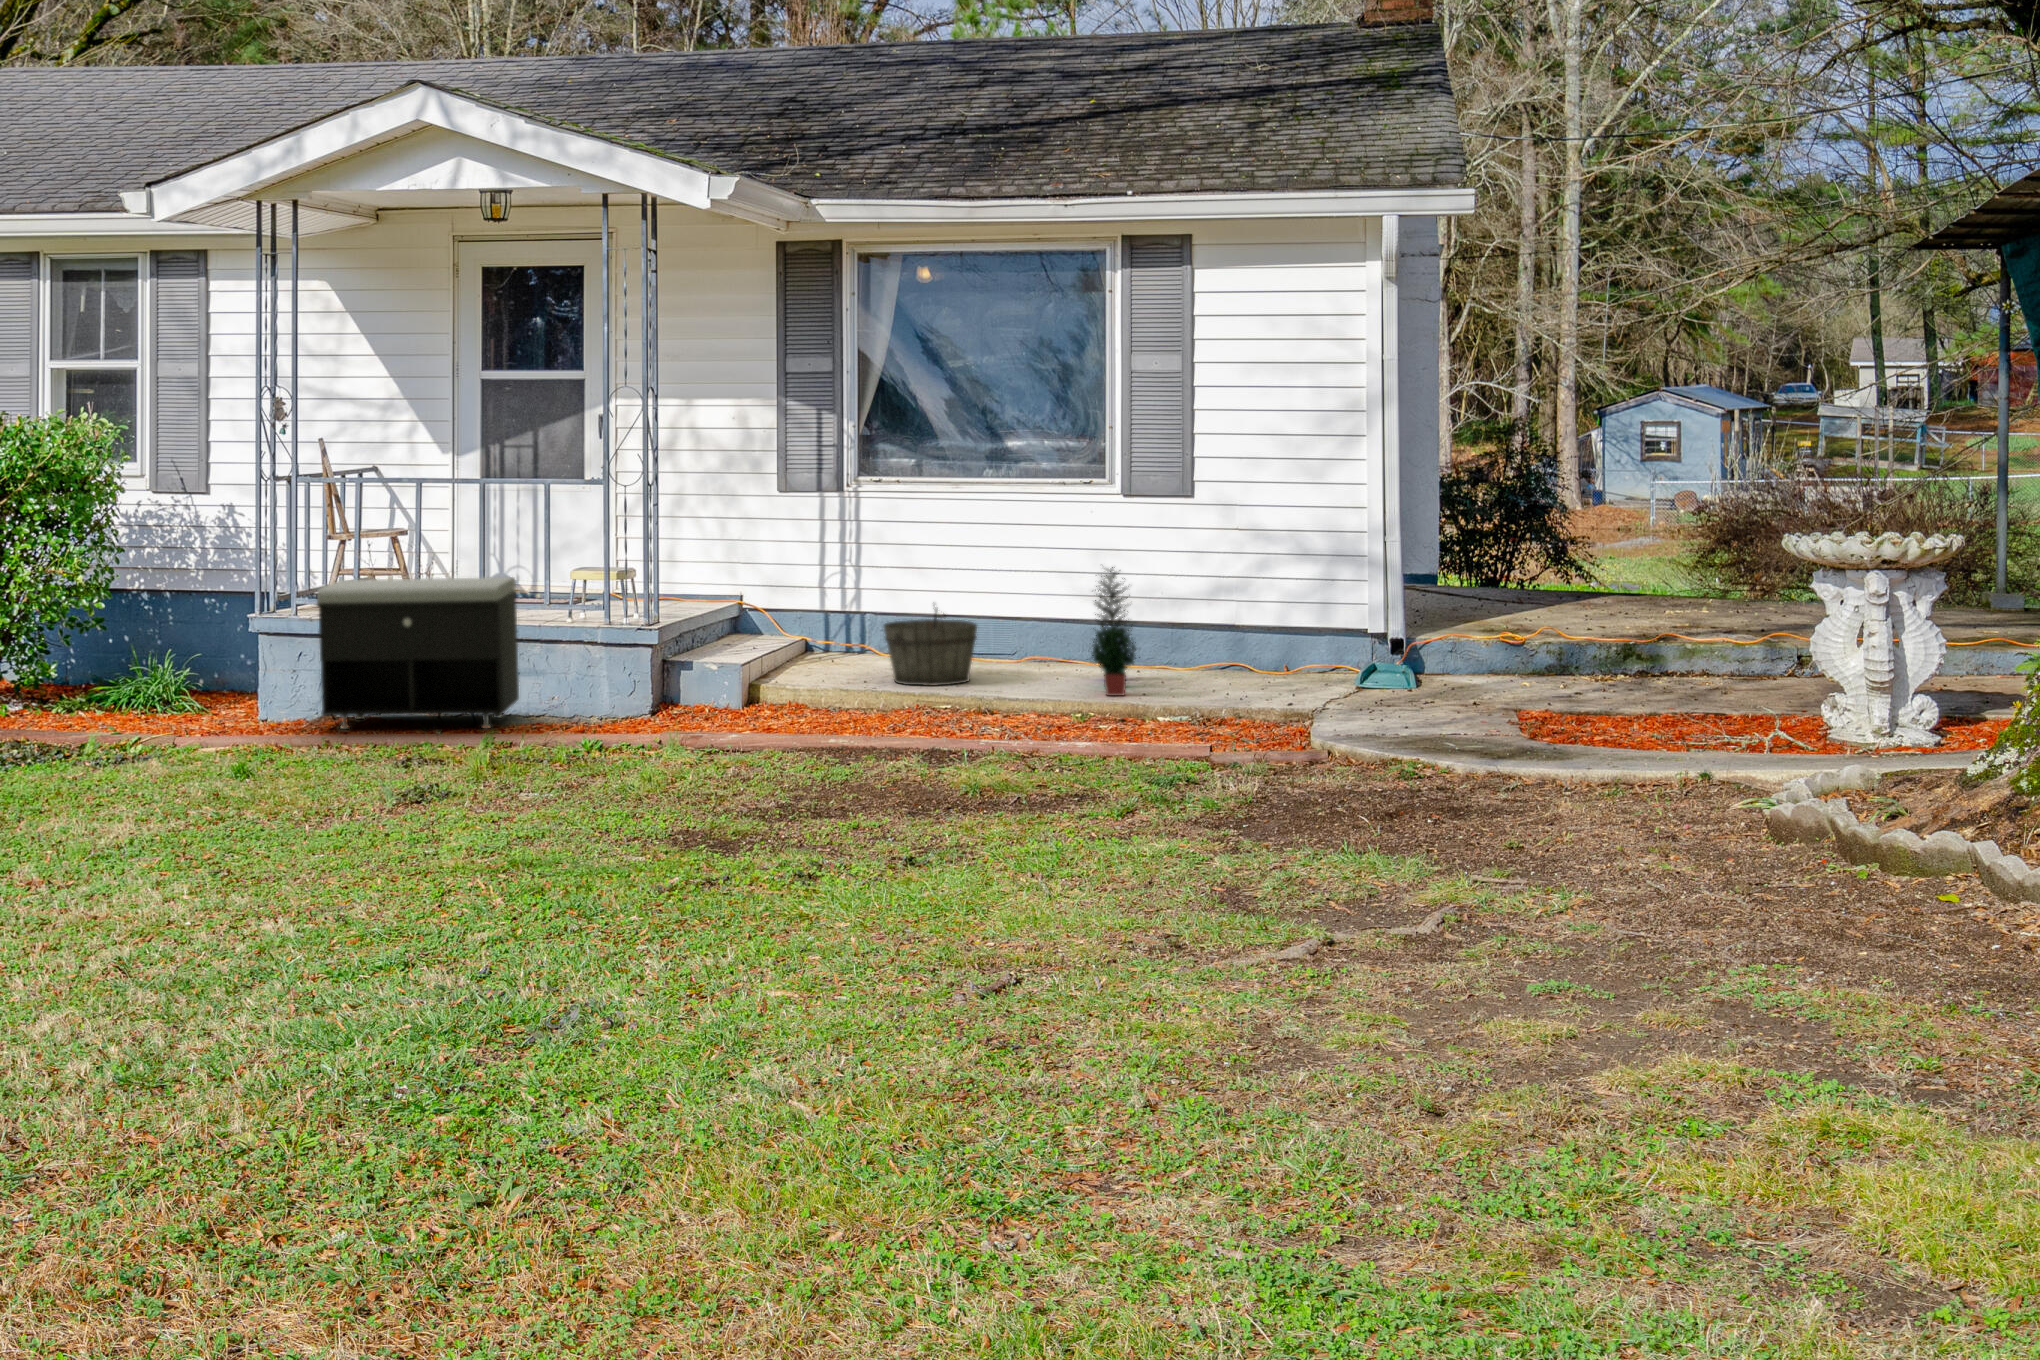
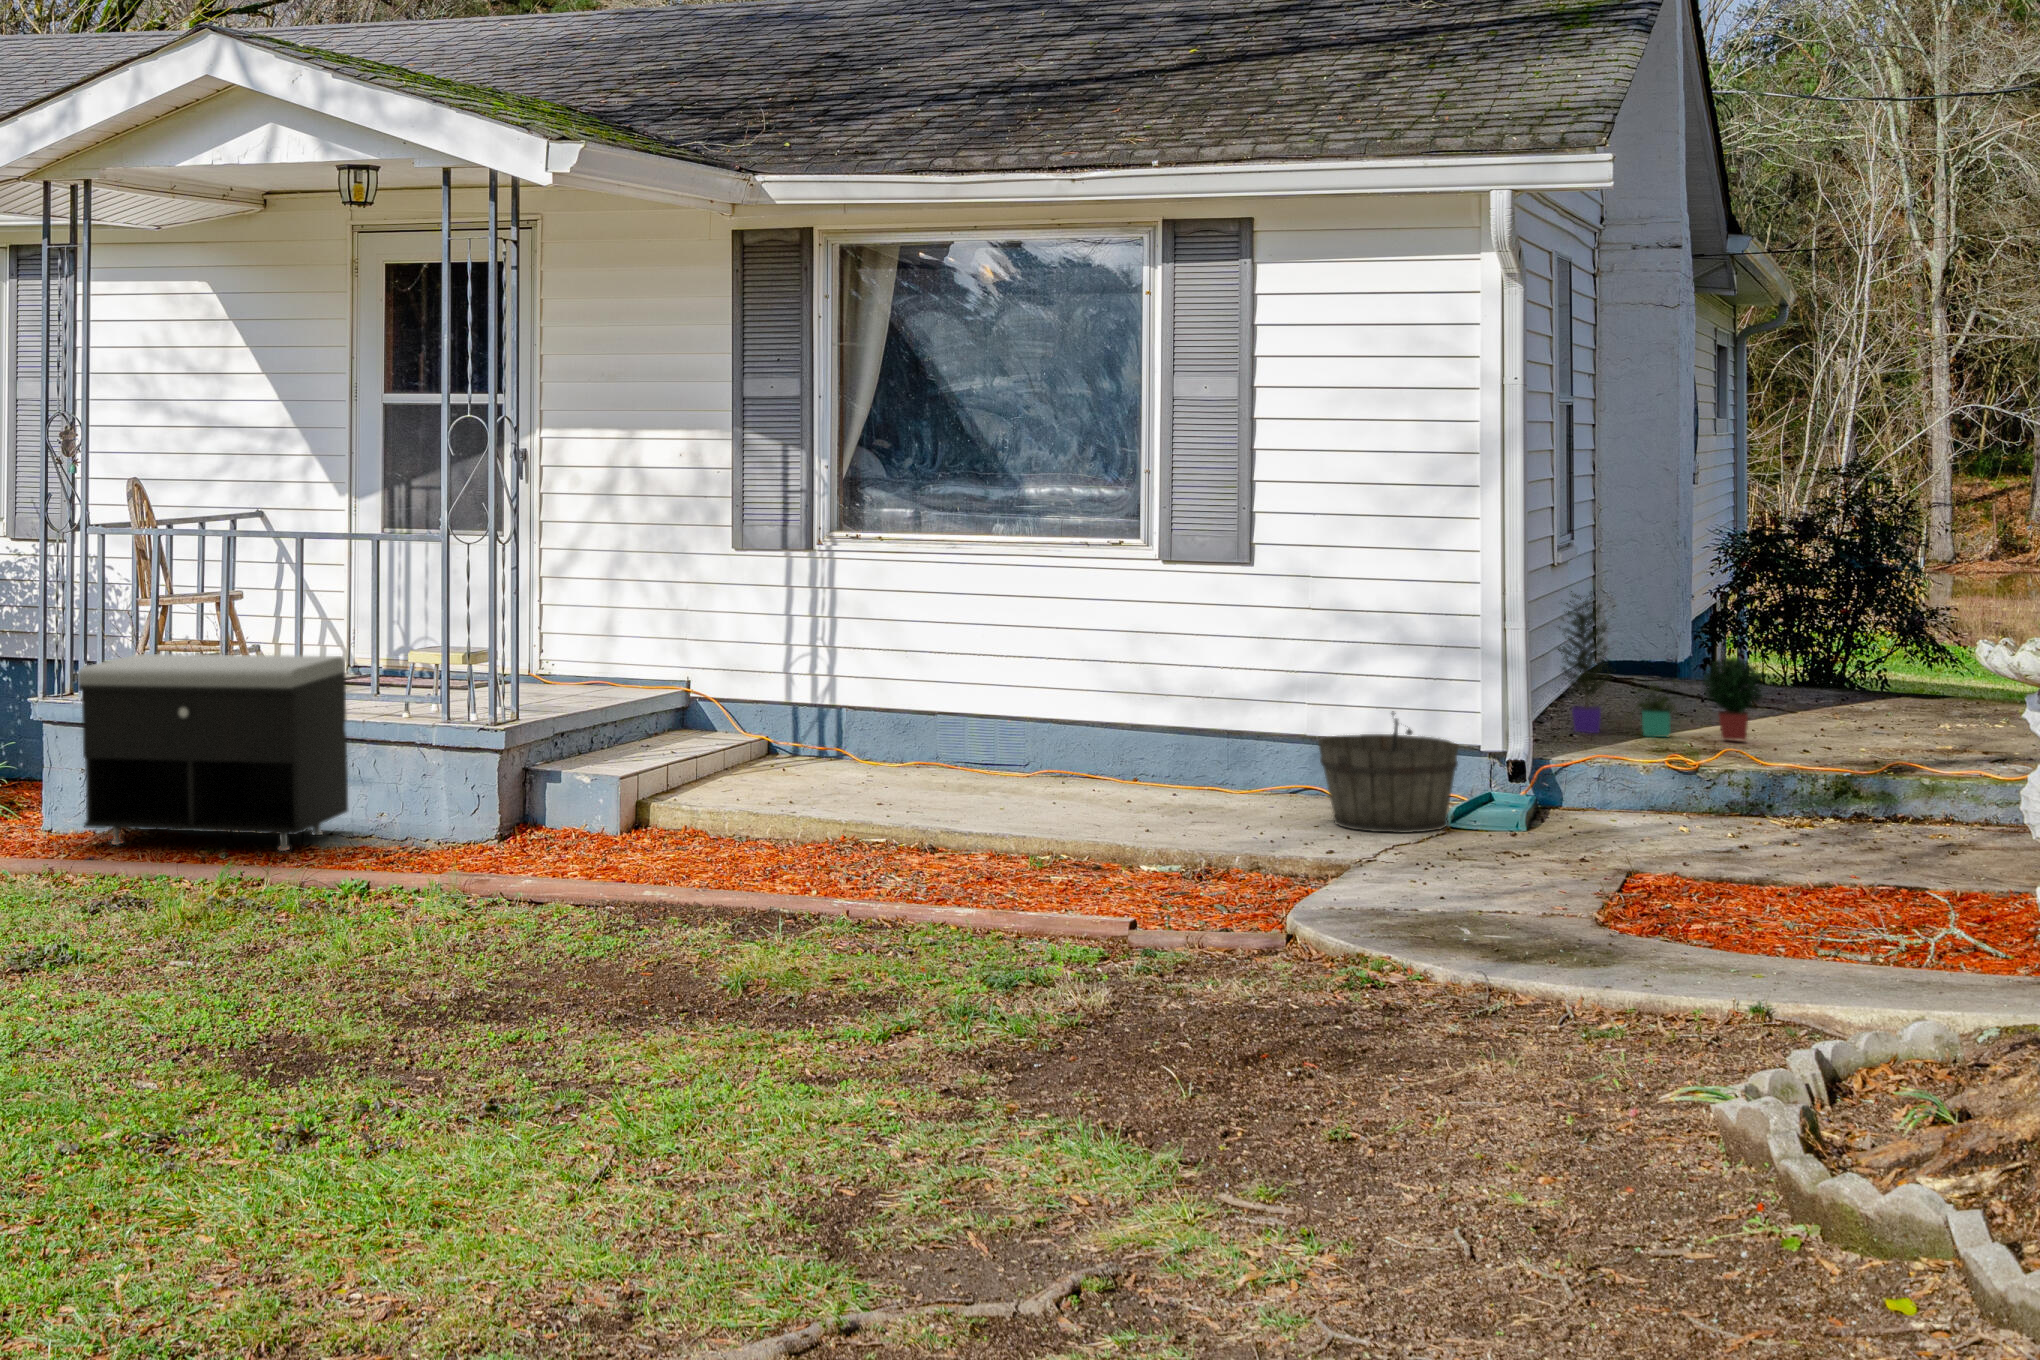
potted plant: present [1092,567,1140,696] -> present [1558,591,1763,740]
wooden bucket: present [884,609,977,686] -> present [1318,711,1458,833]

